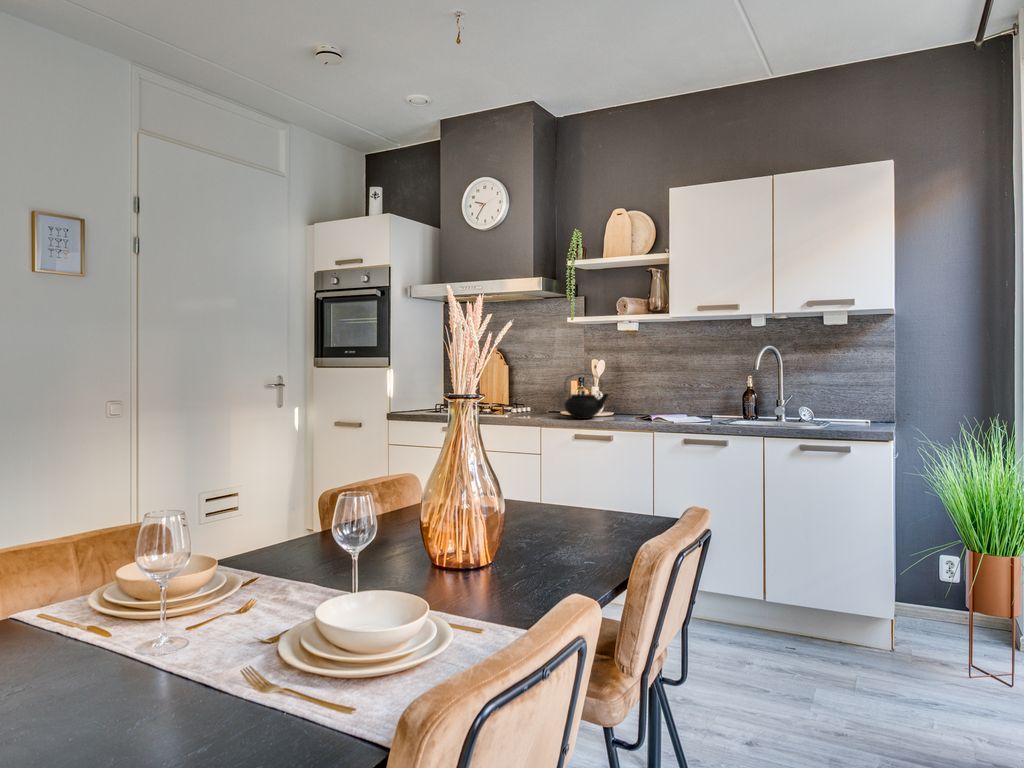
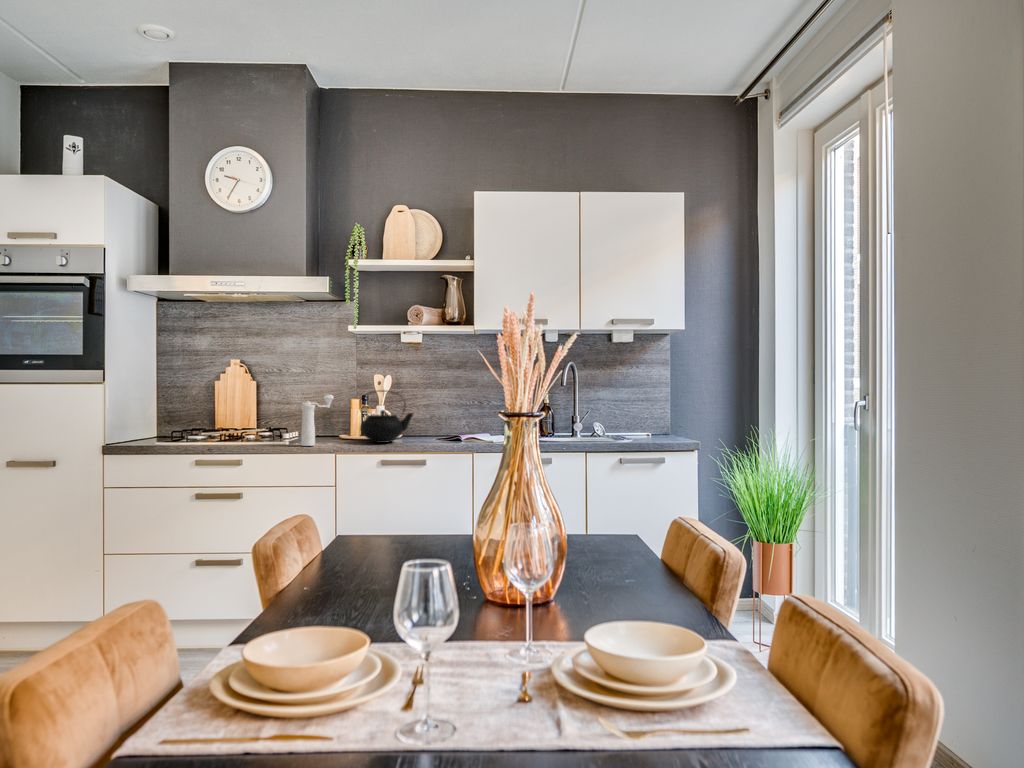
pepper mill: none [513,376,542,418] -> present [301,395,334,446]

